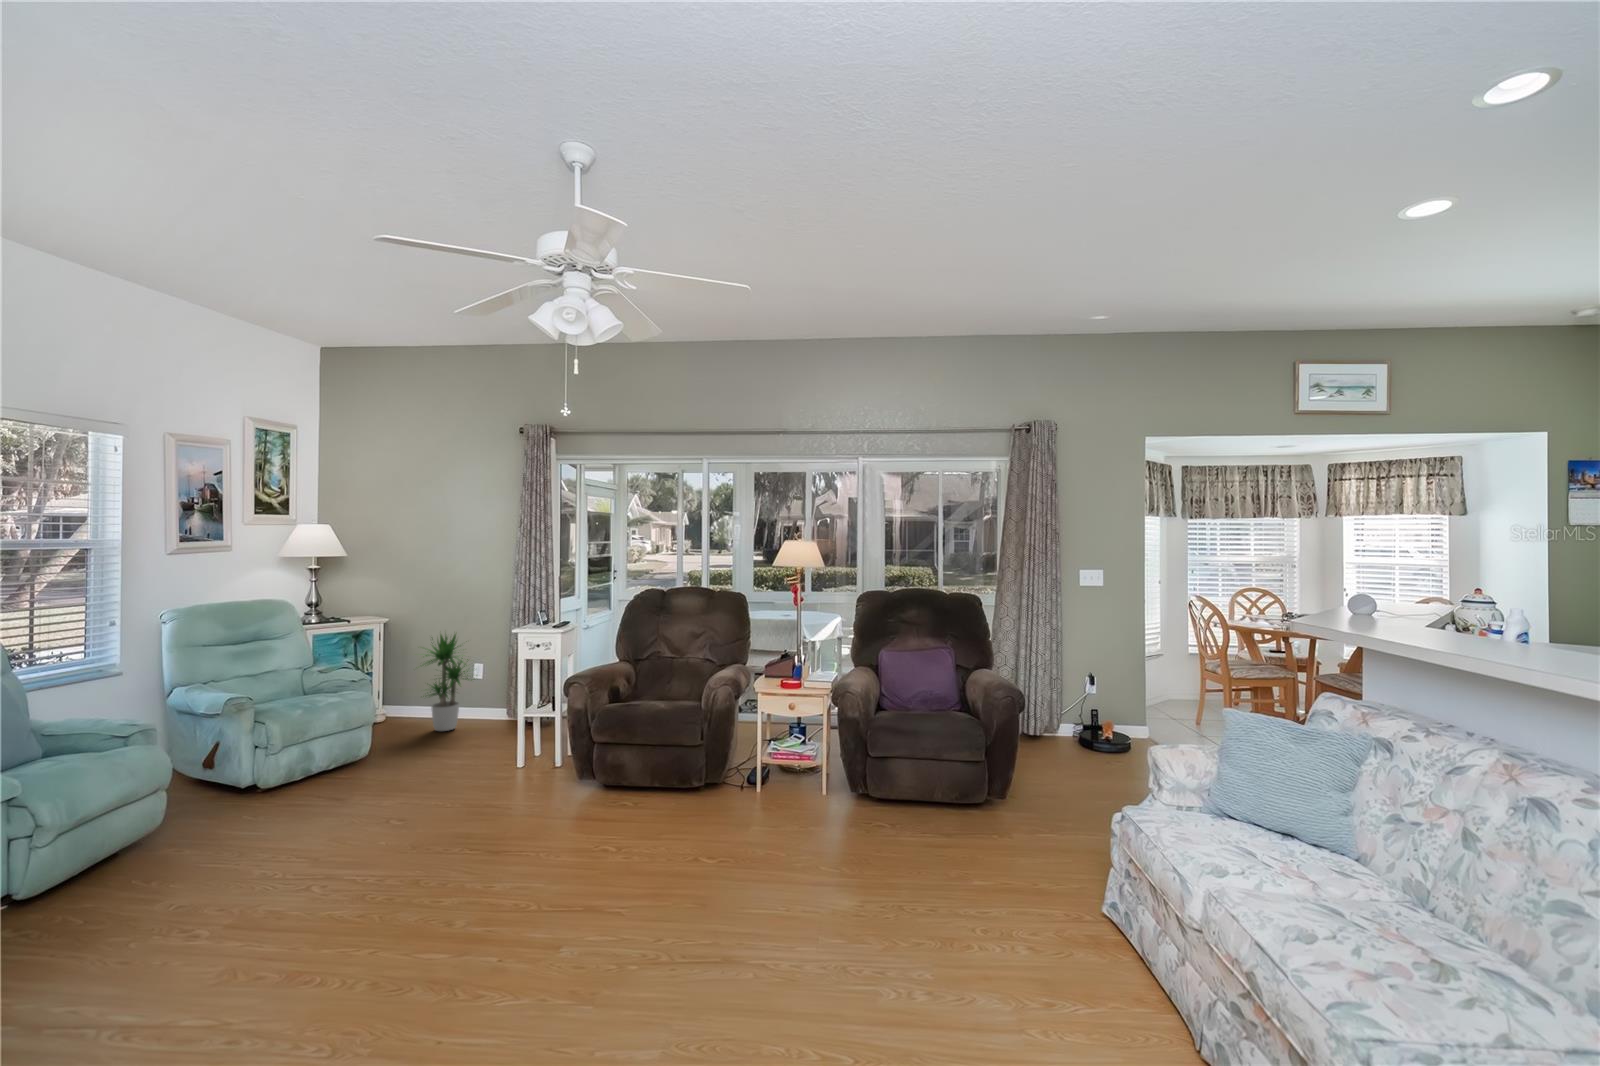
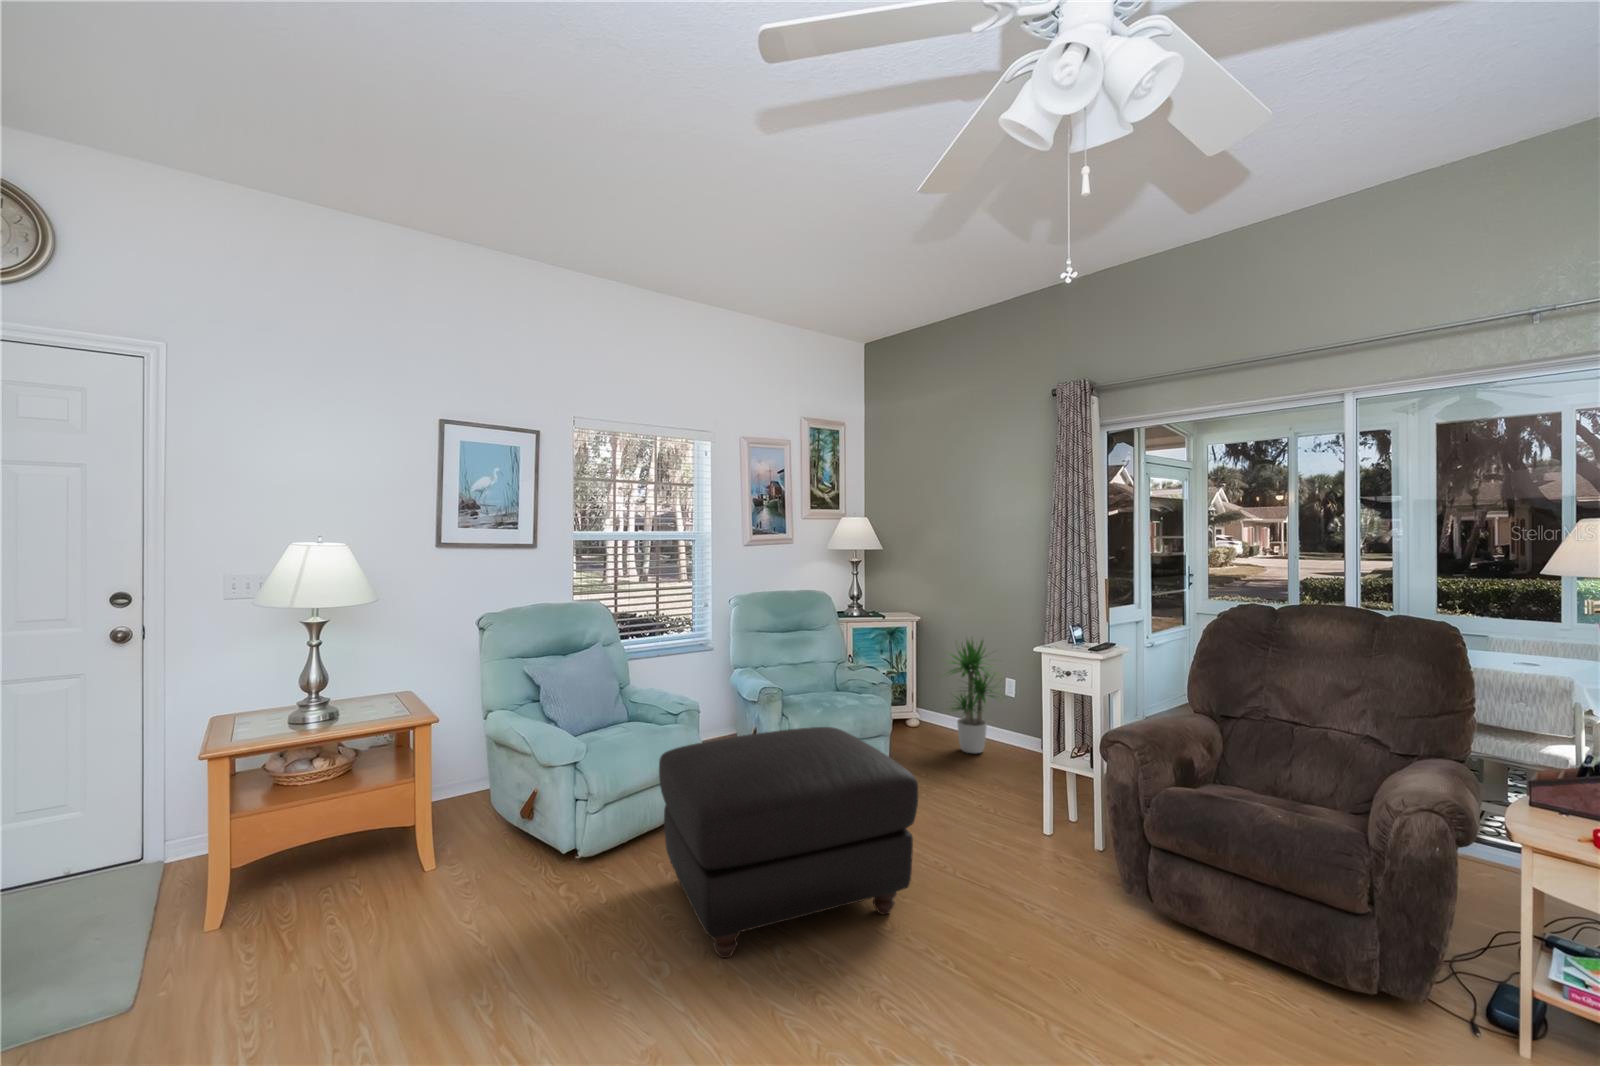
ottoman: none [145,713,437,908] -> present [659,727,918,958]

